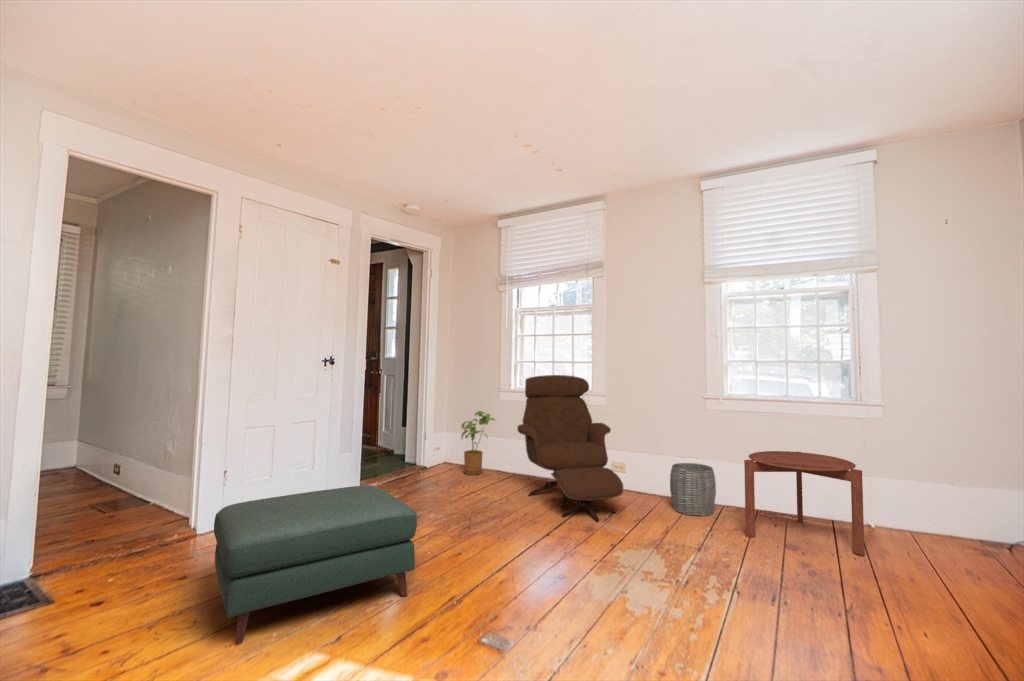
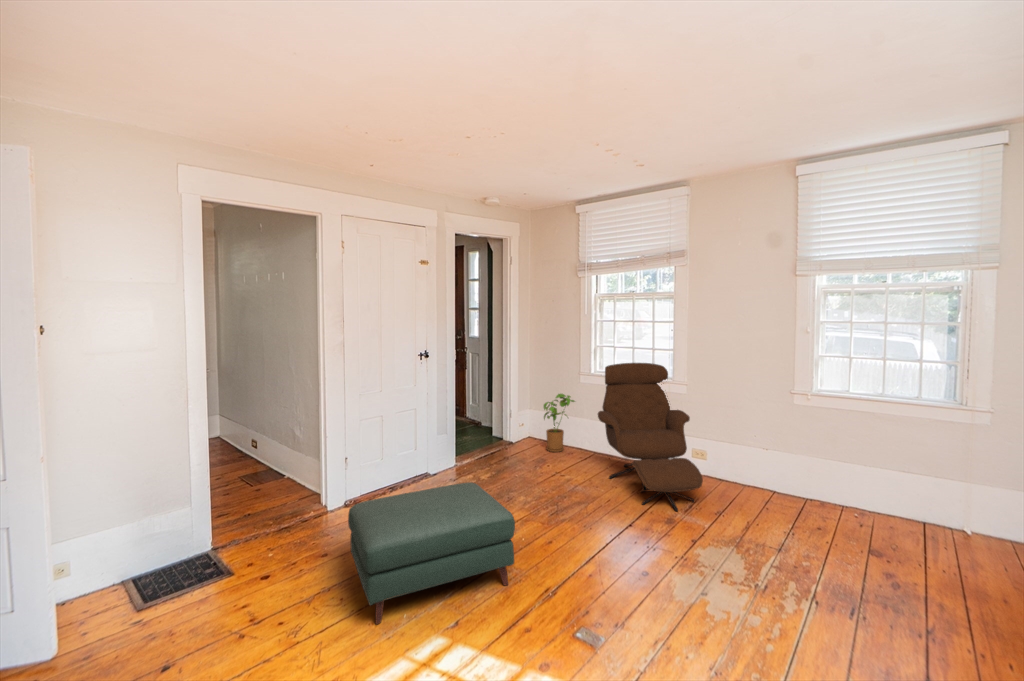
side table: present [744,451,865,555] -> none [828,451,960,566]
woven basket: present [670,463,716,516] -> none [750,455,798,509]

